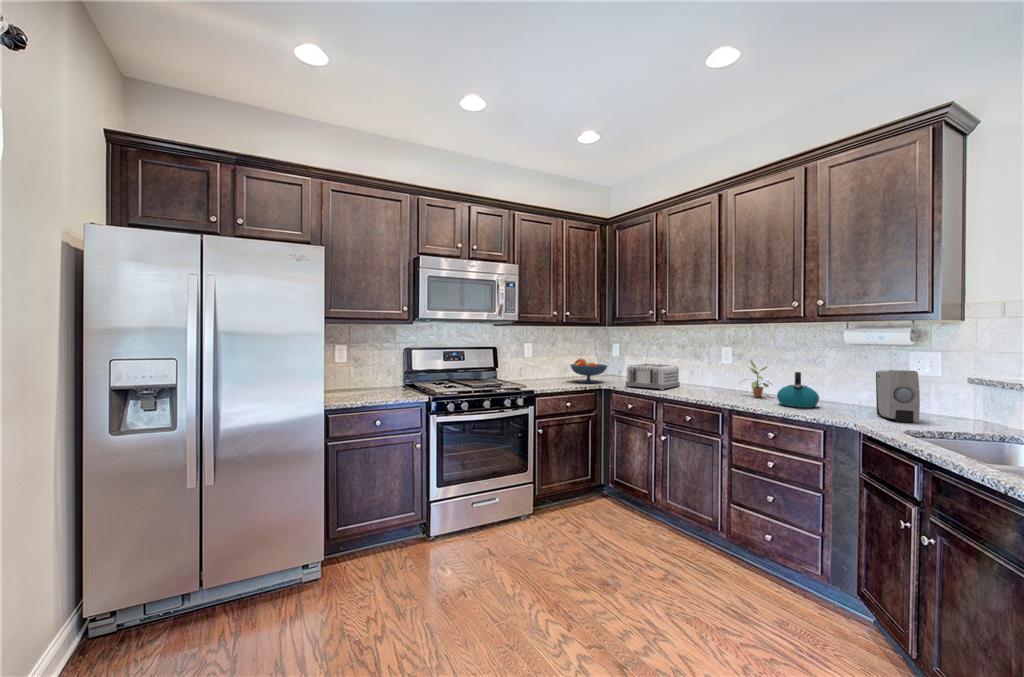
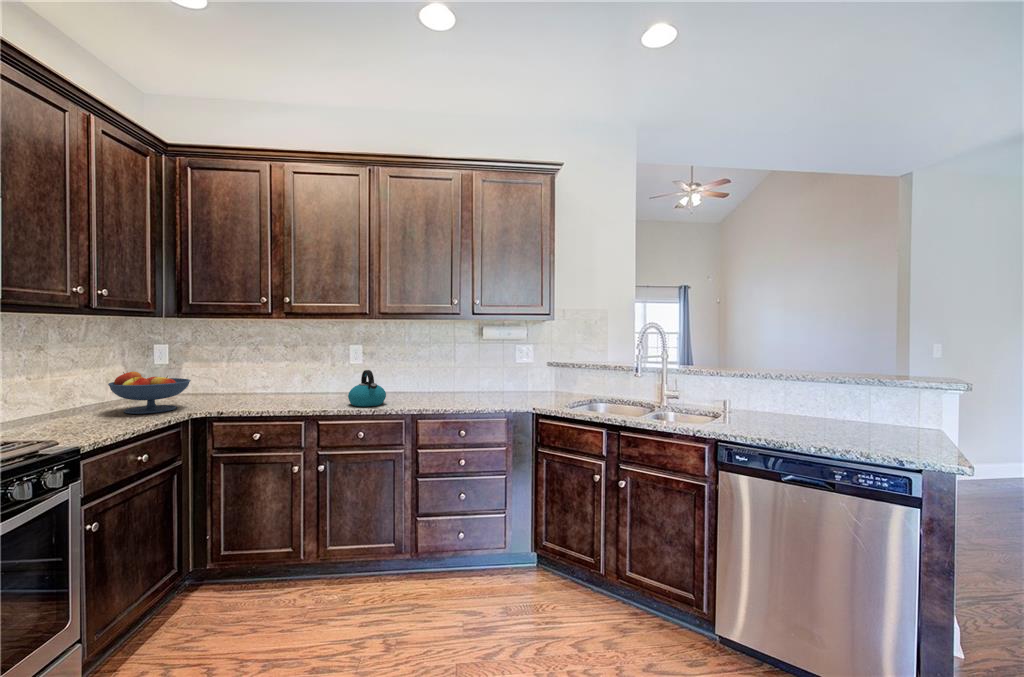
potted plant: present [750,360,769,397] -> none [387,358,420,397]
toaster: present [626,364,680,390] -> none [240,370,305,408]
soap dispenser: present [876,370,920,422] -> none [512,362,543,402]
kettle: present [777,372,819,408] -> present [348,370,386,407]

